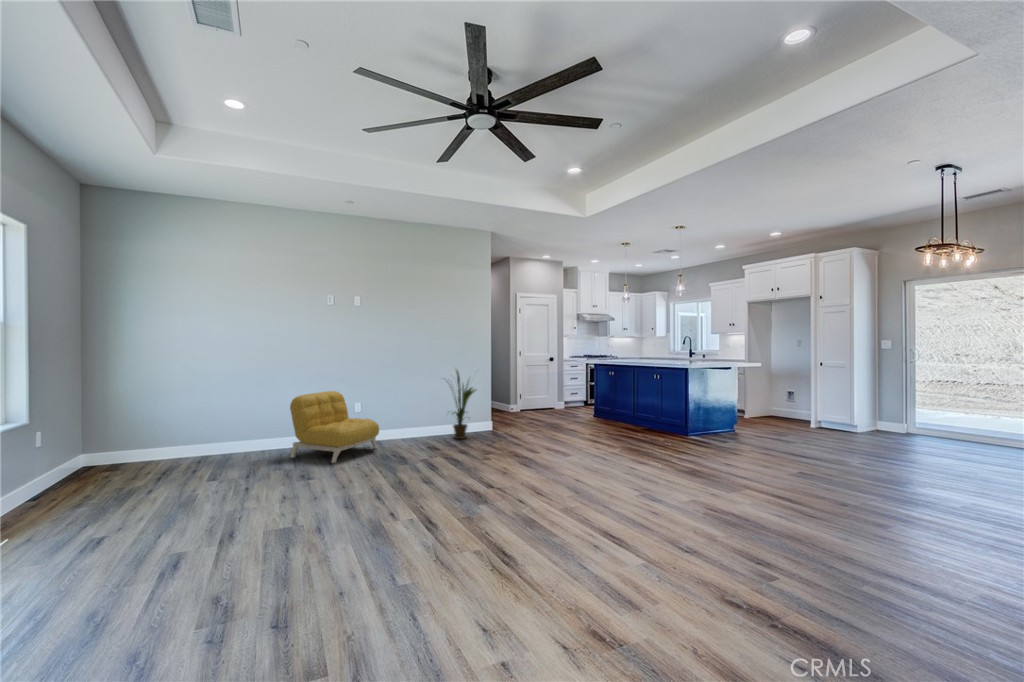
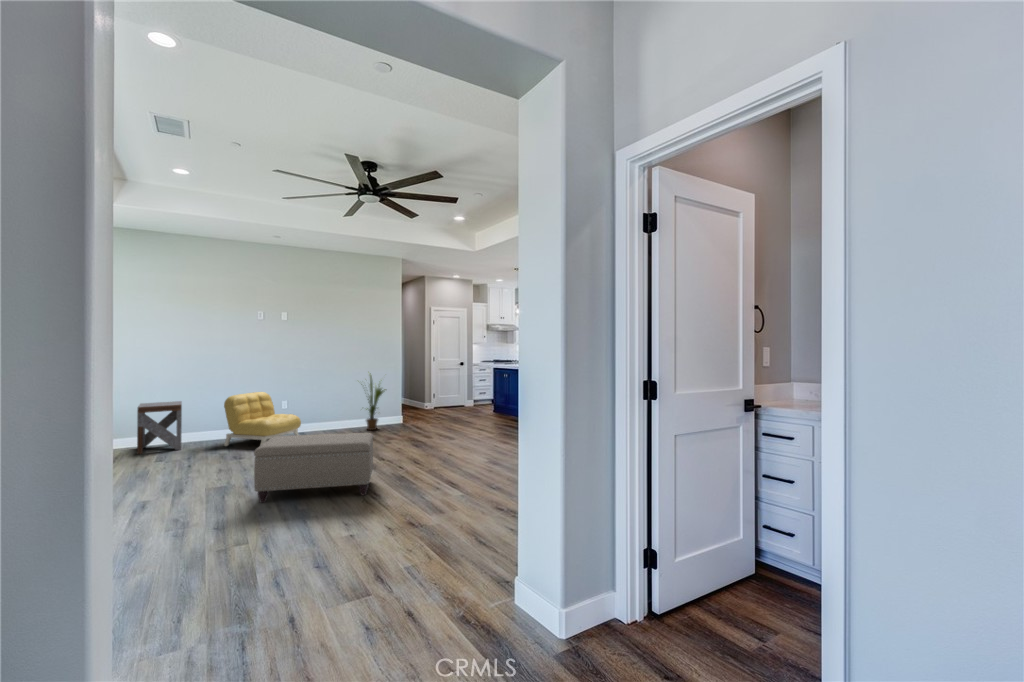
side table: none [189,401,242,467] -> present [137,401,182,454]
ottoman: none [328,456,499,568] -> present [254,433,373,503]

